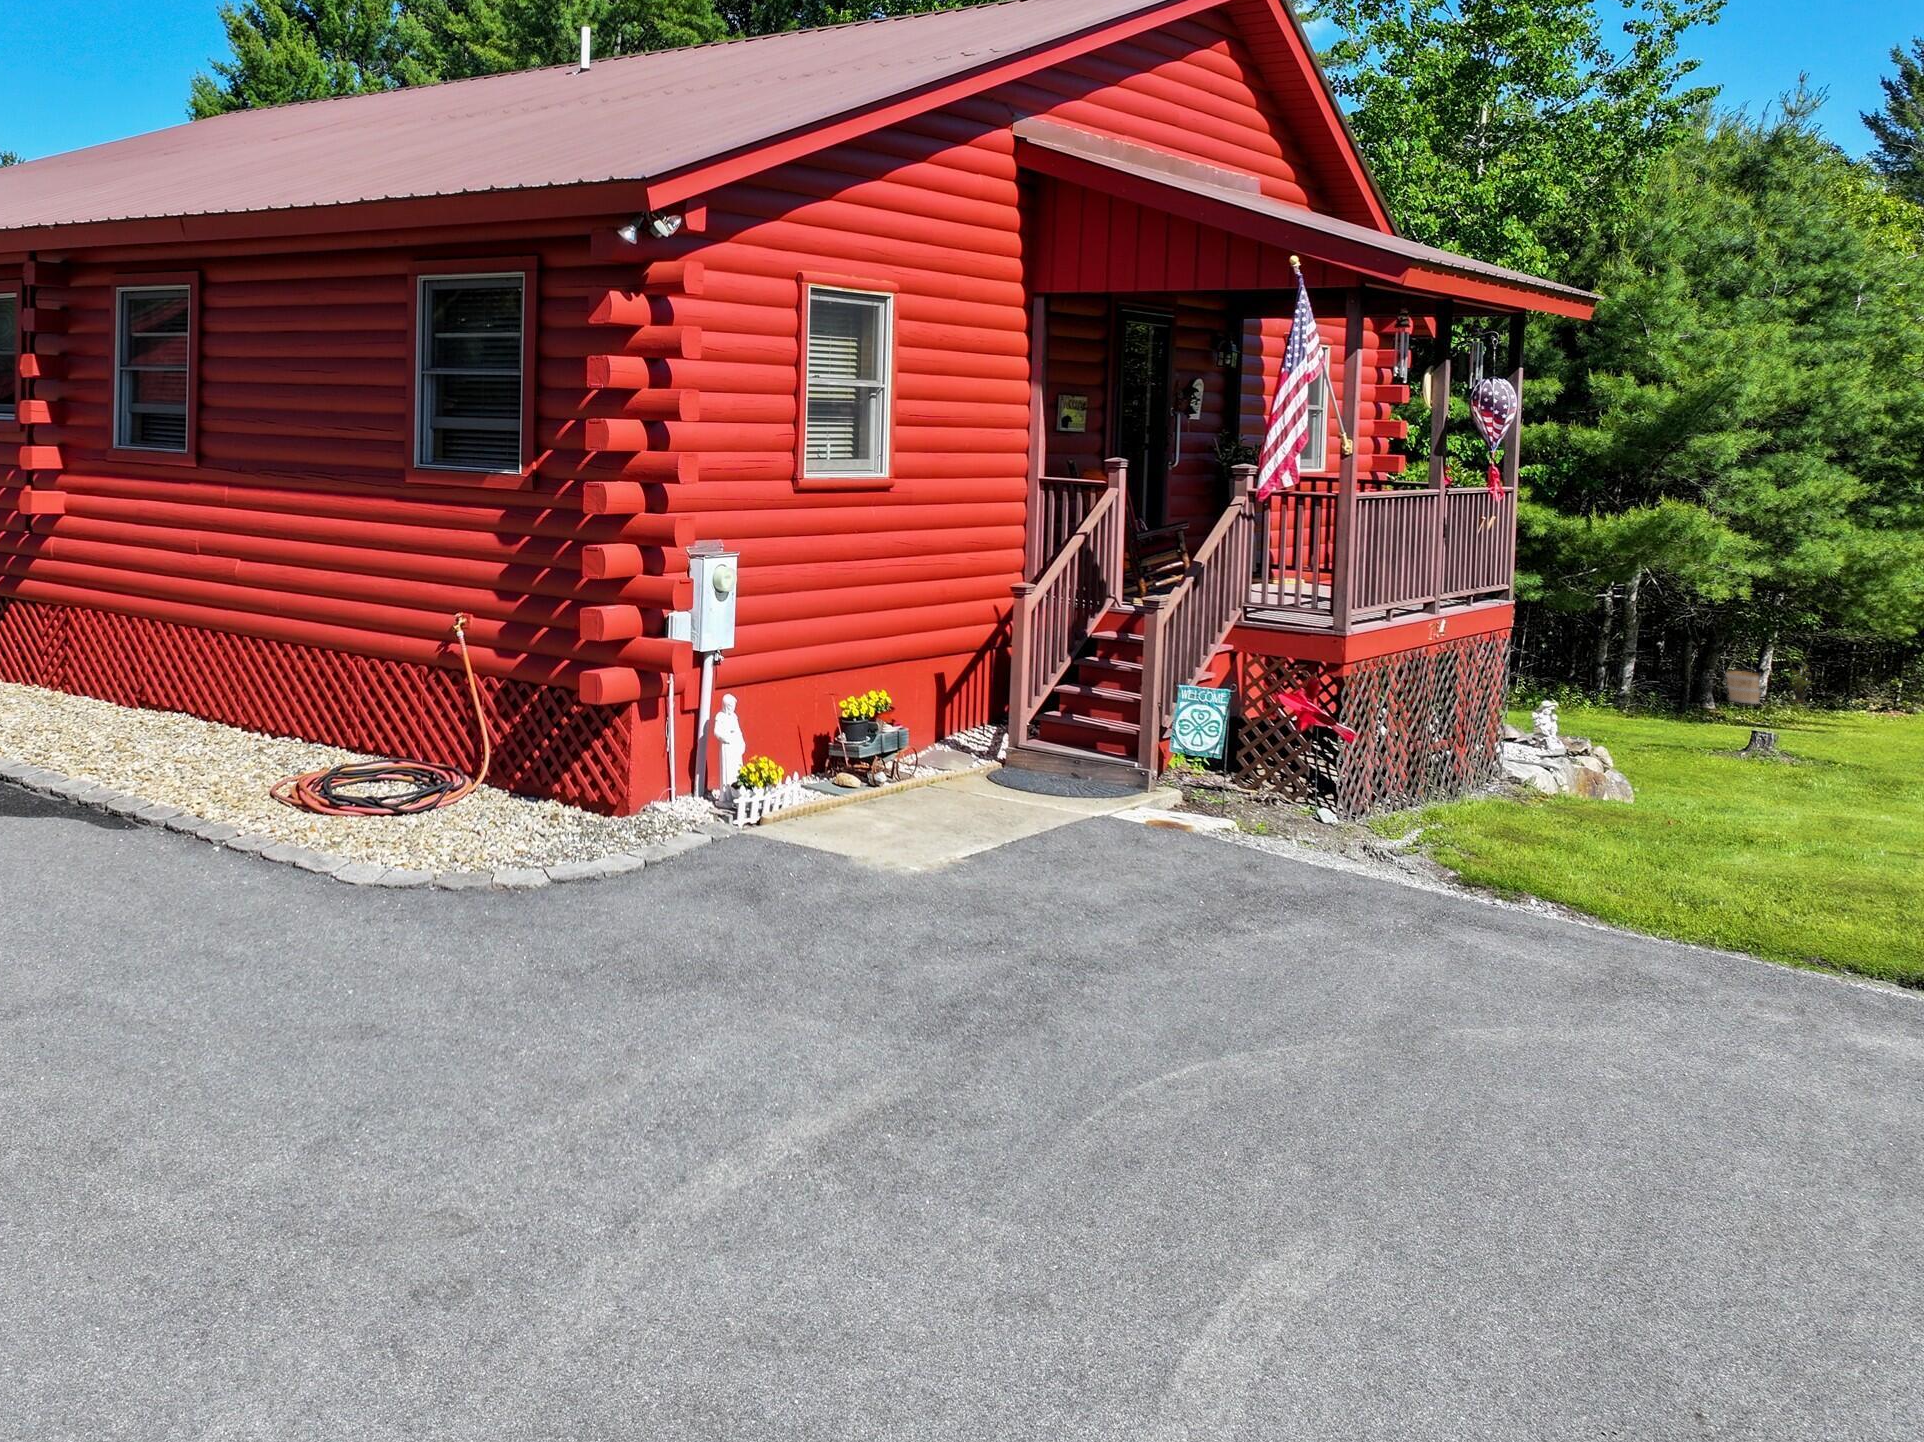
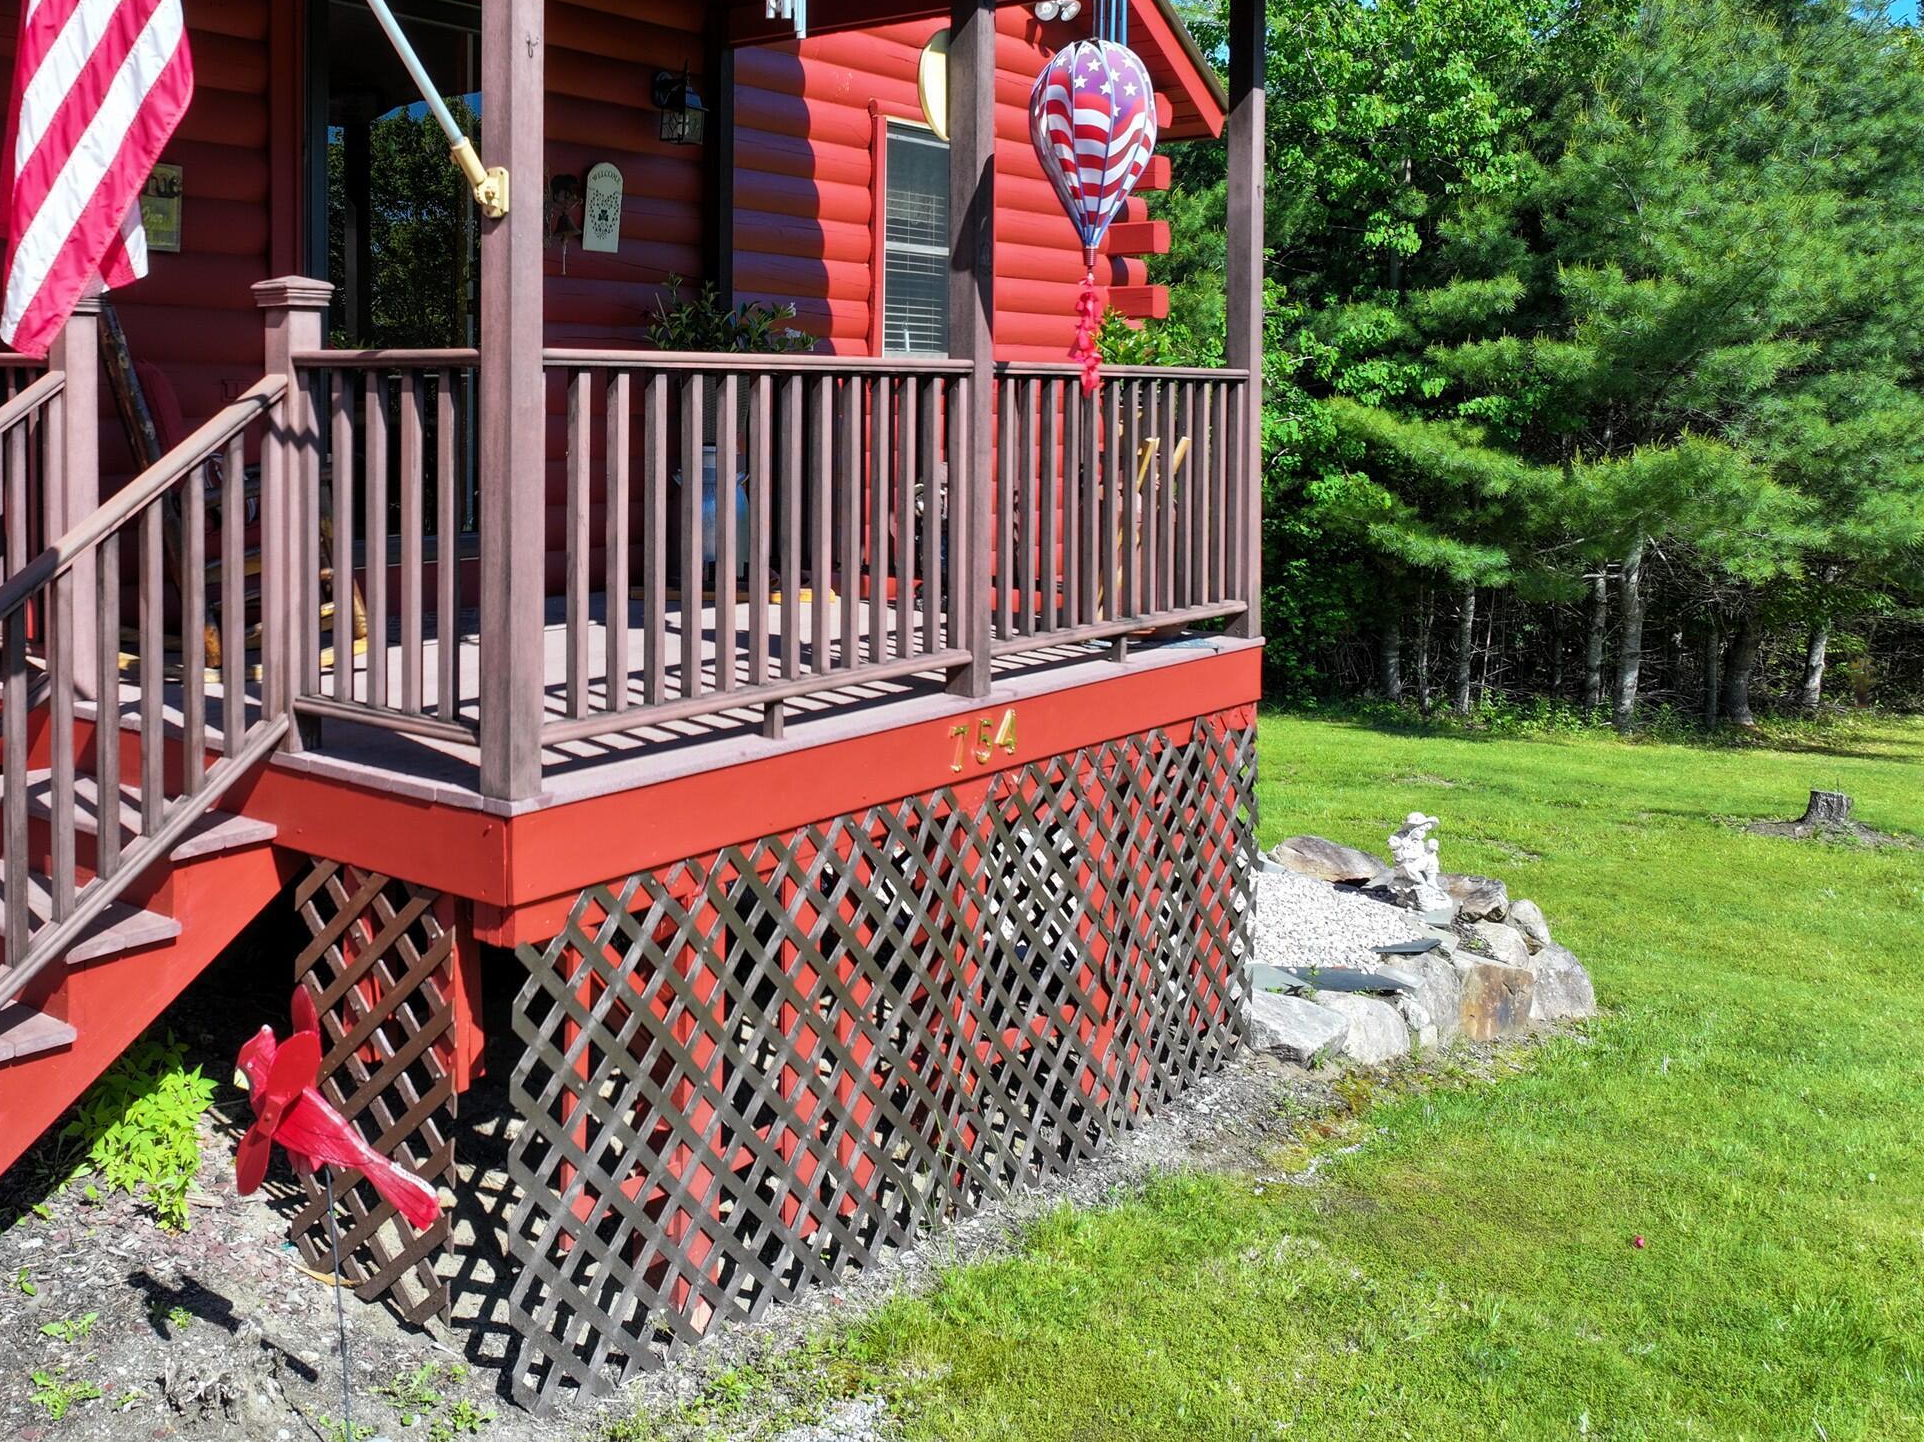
wooden bucket: present [1726,671,1760,704] -> none [1763,668,1819,713]

